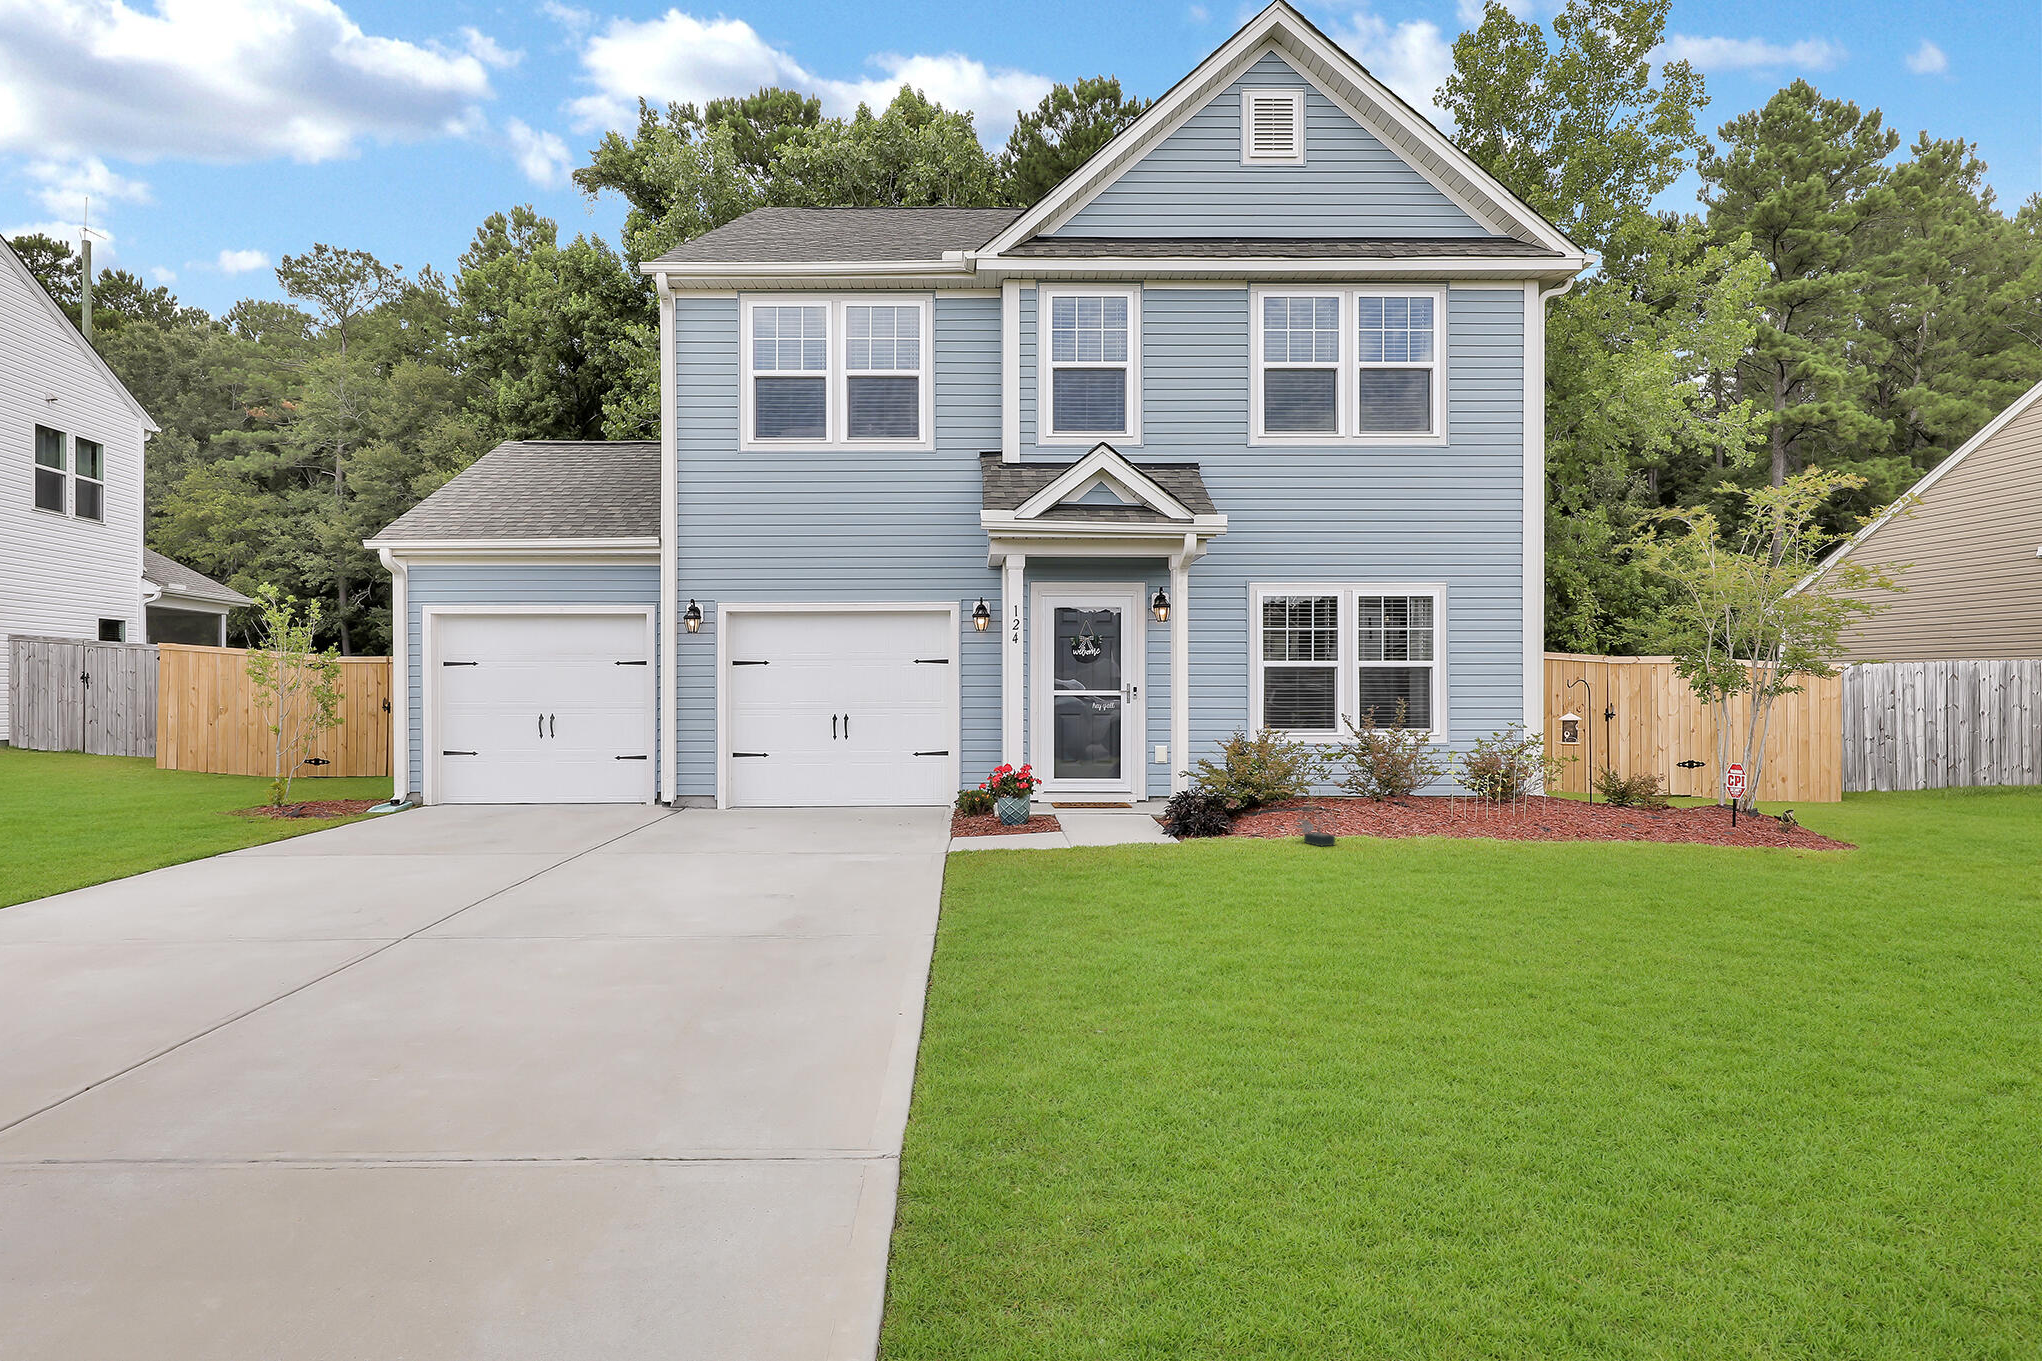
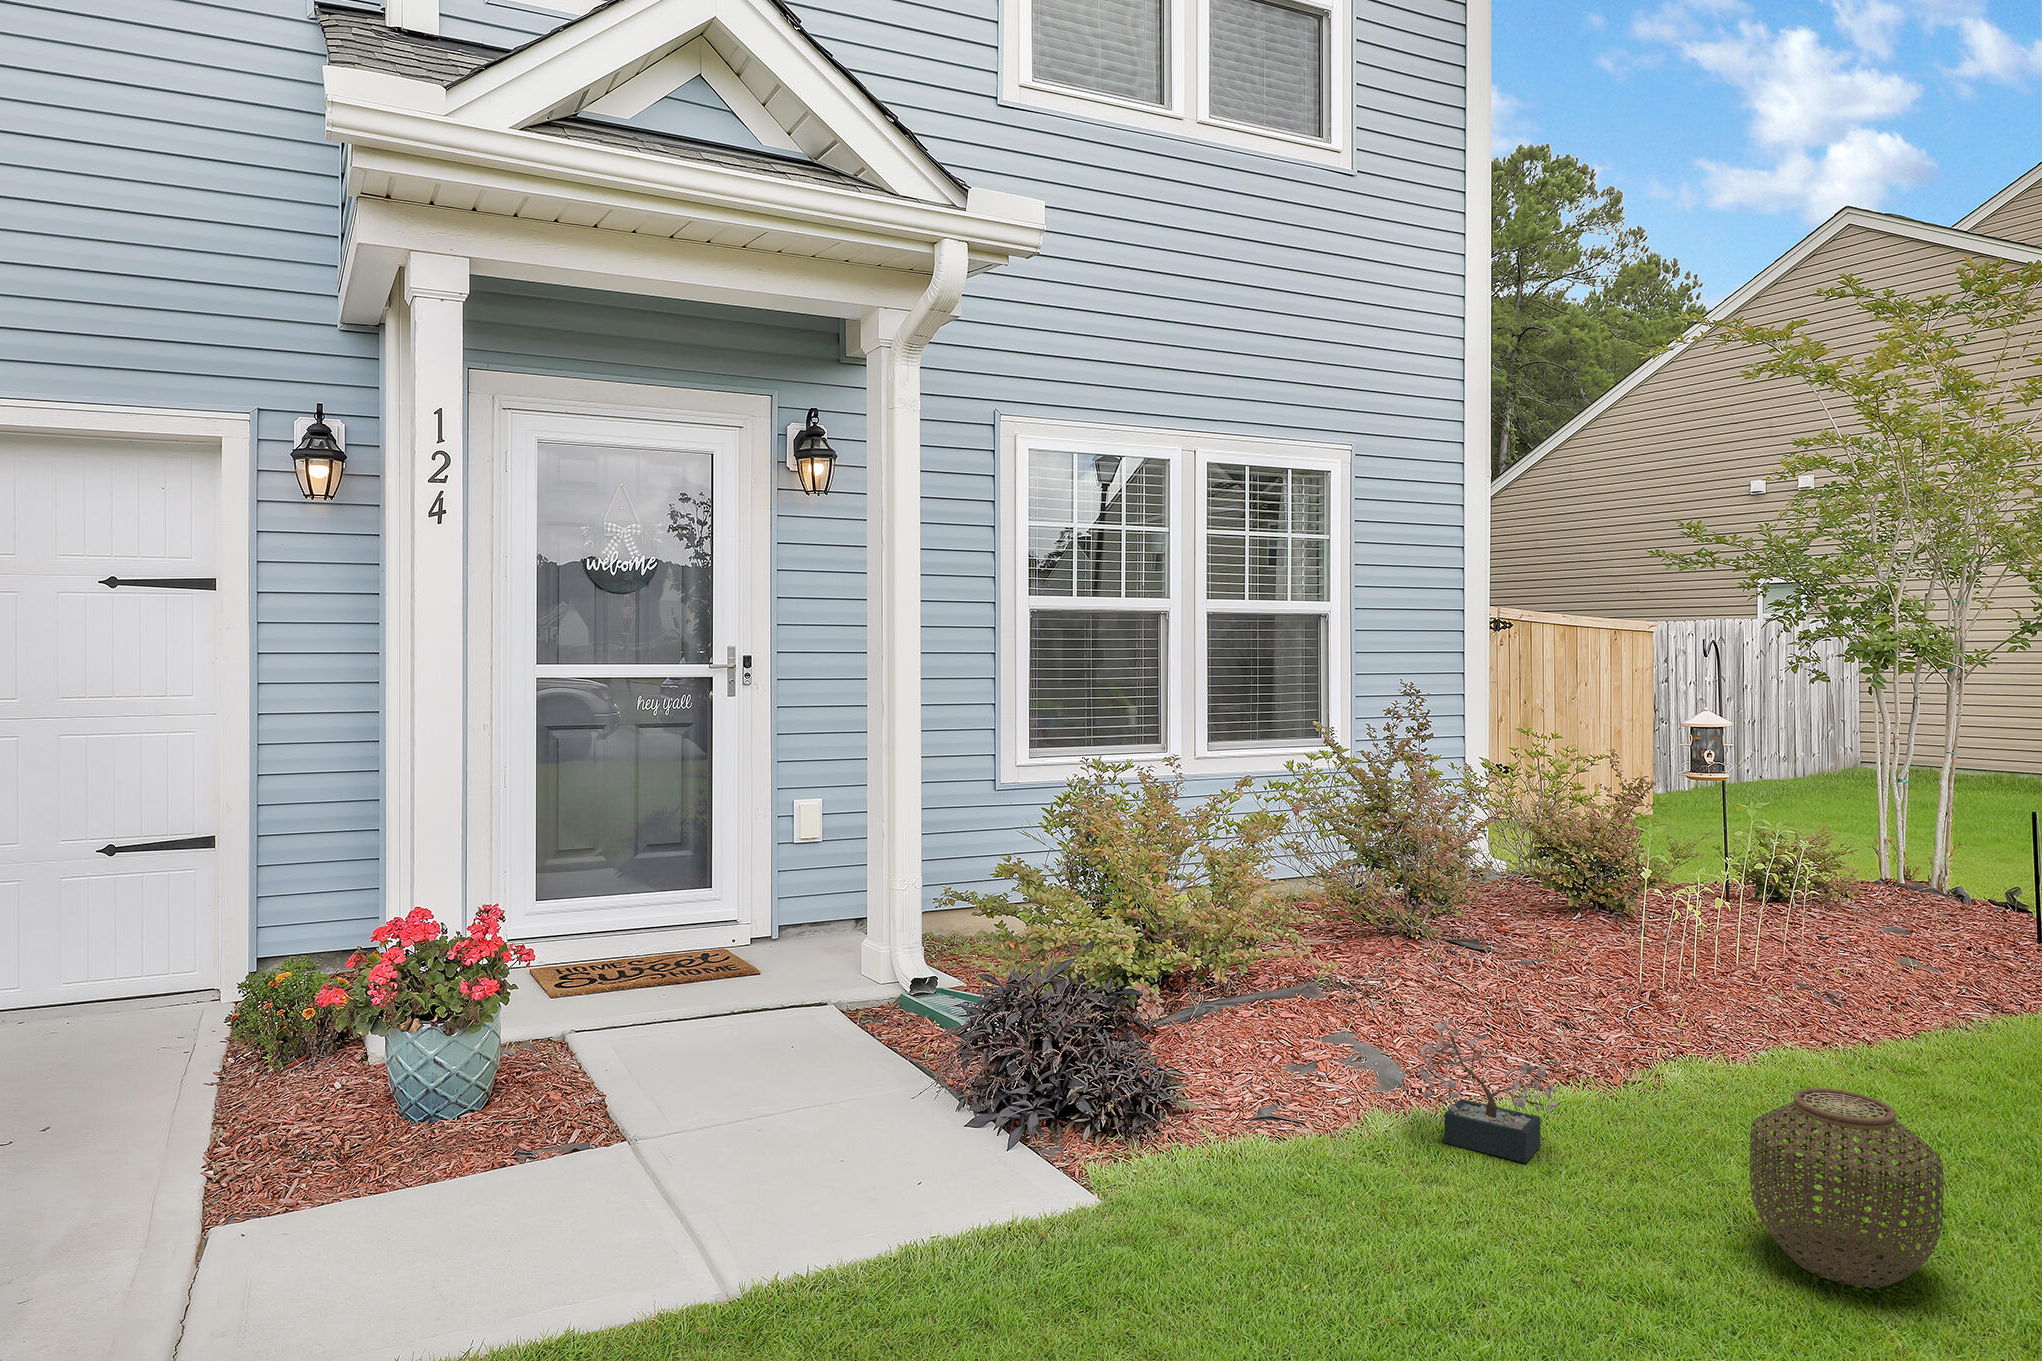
woven basket: none [1347,811,1398,864] -> present [1750,1088,1944,1287]

